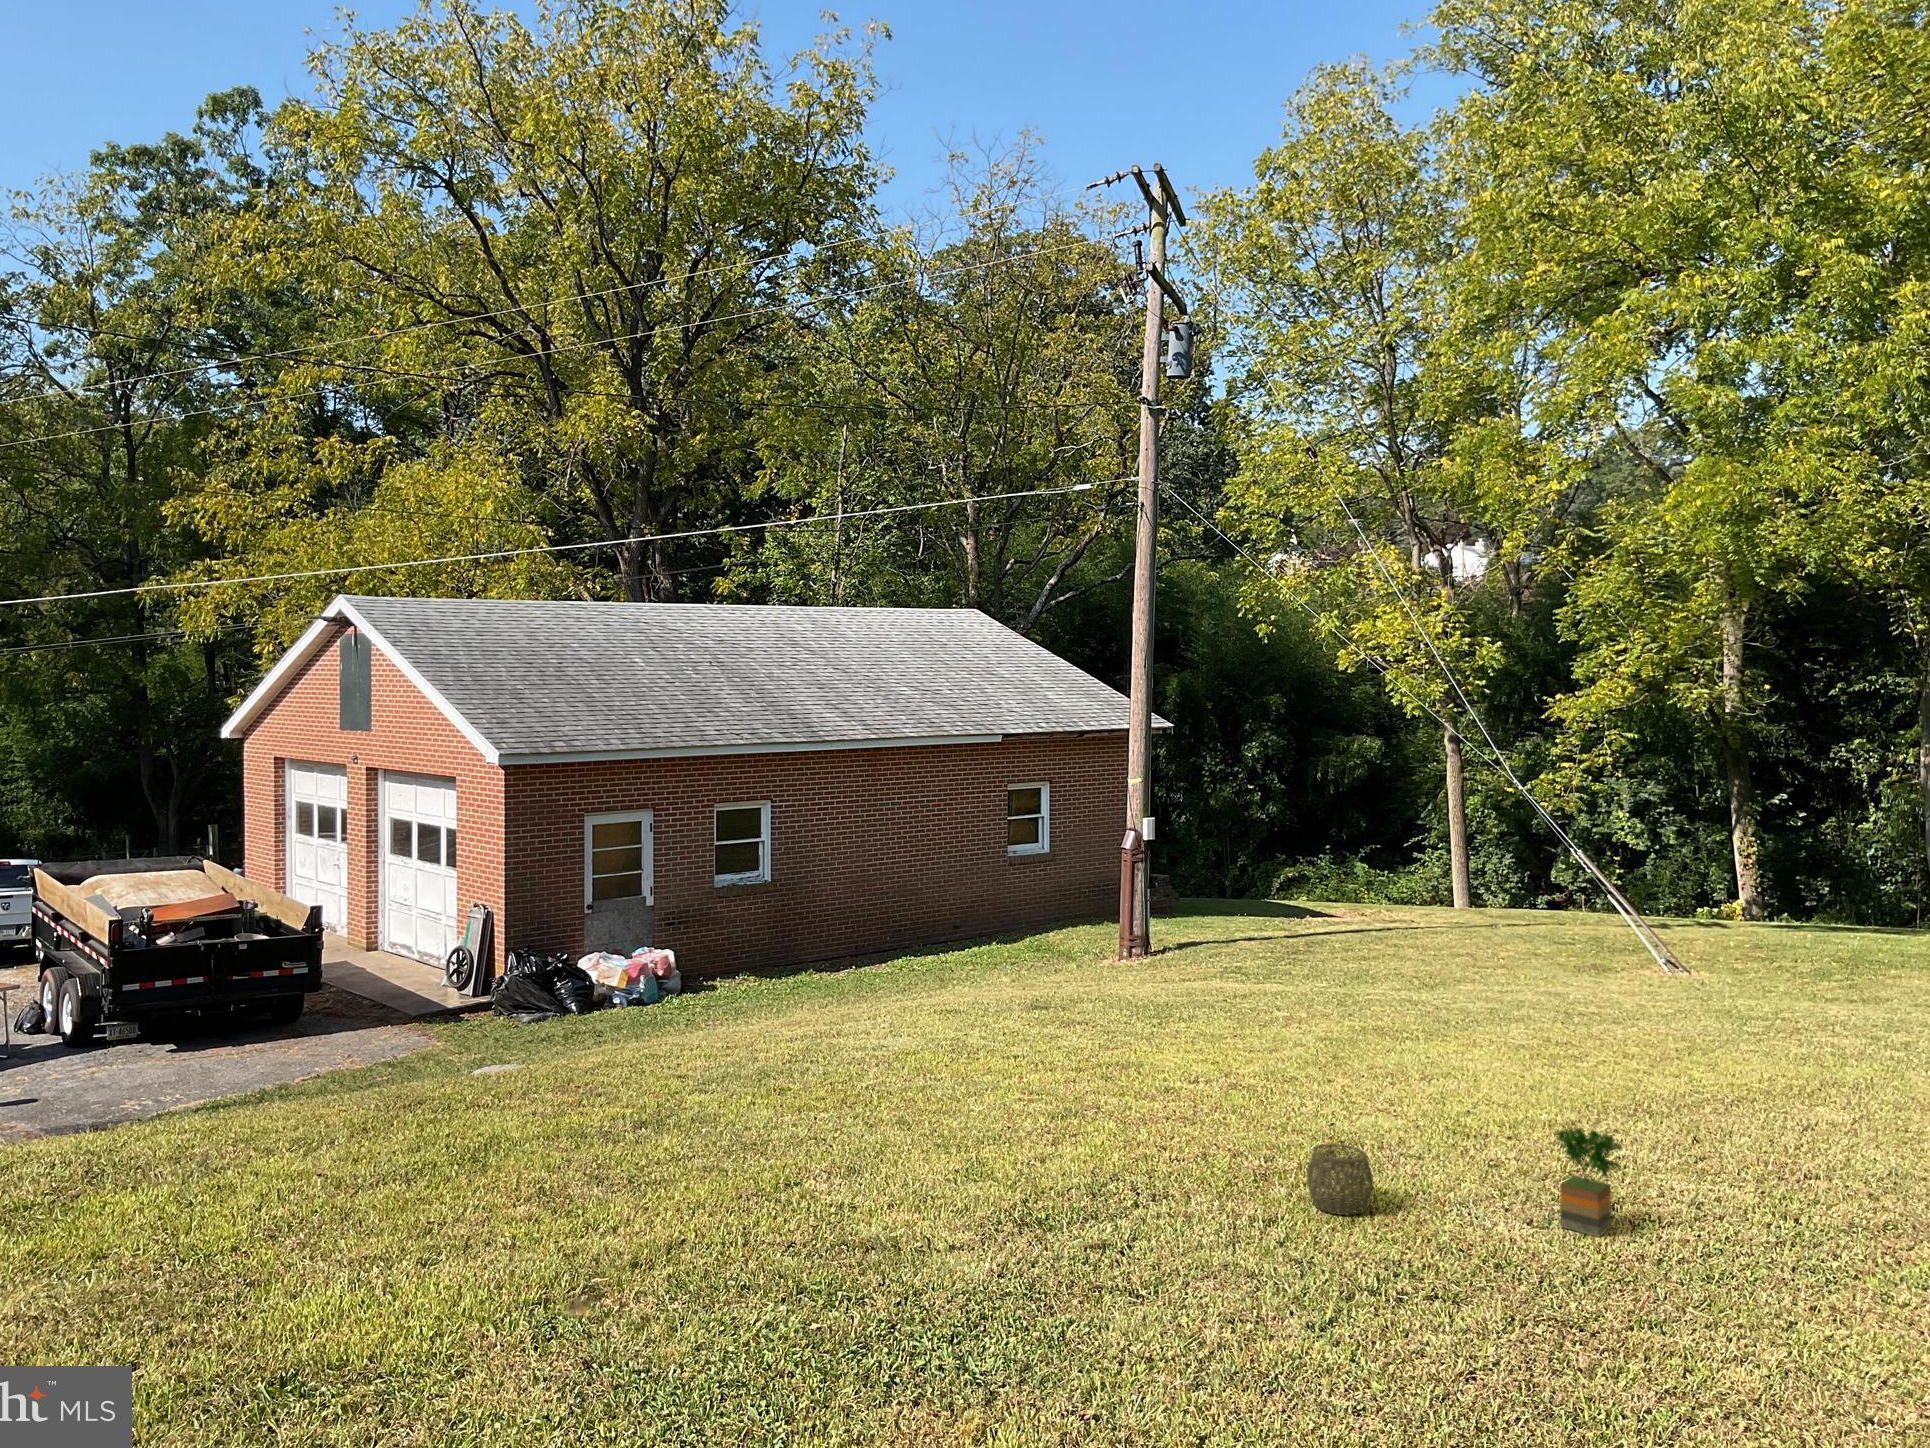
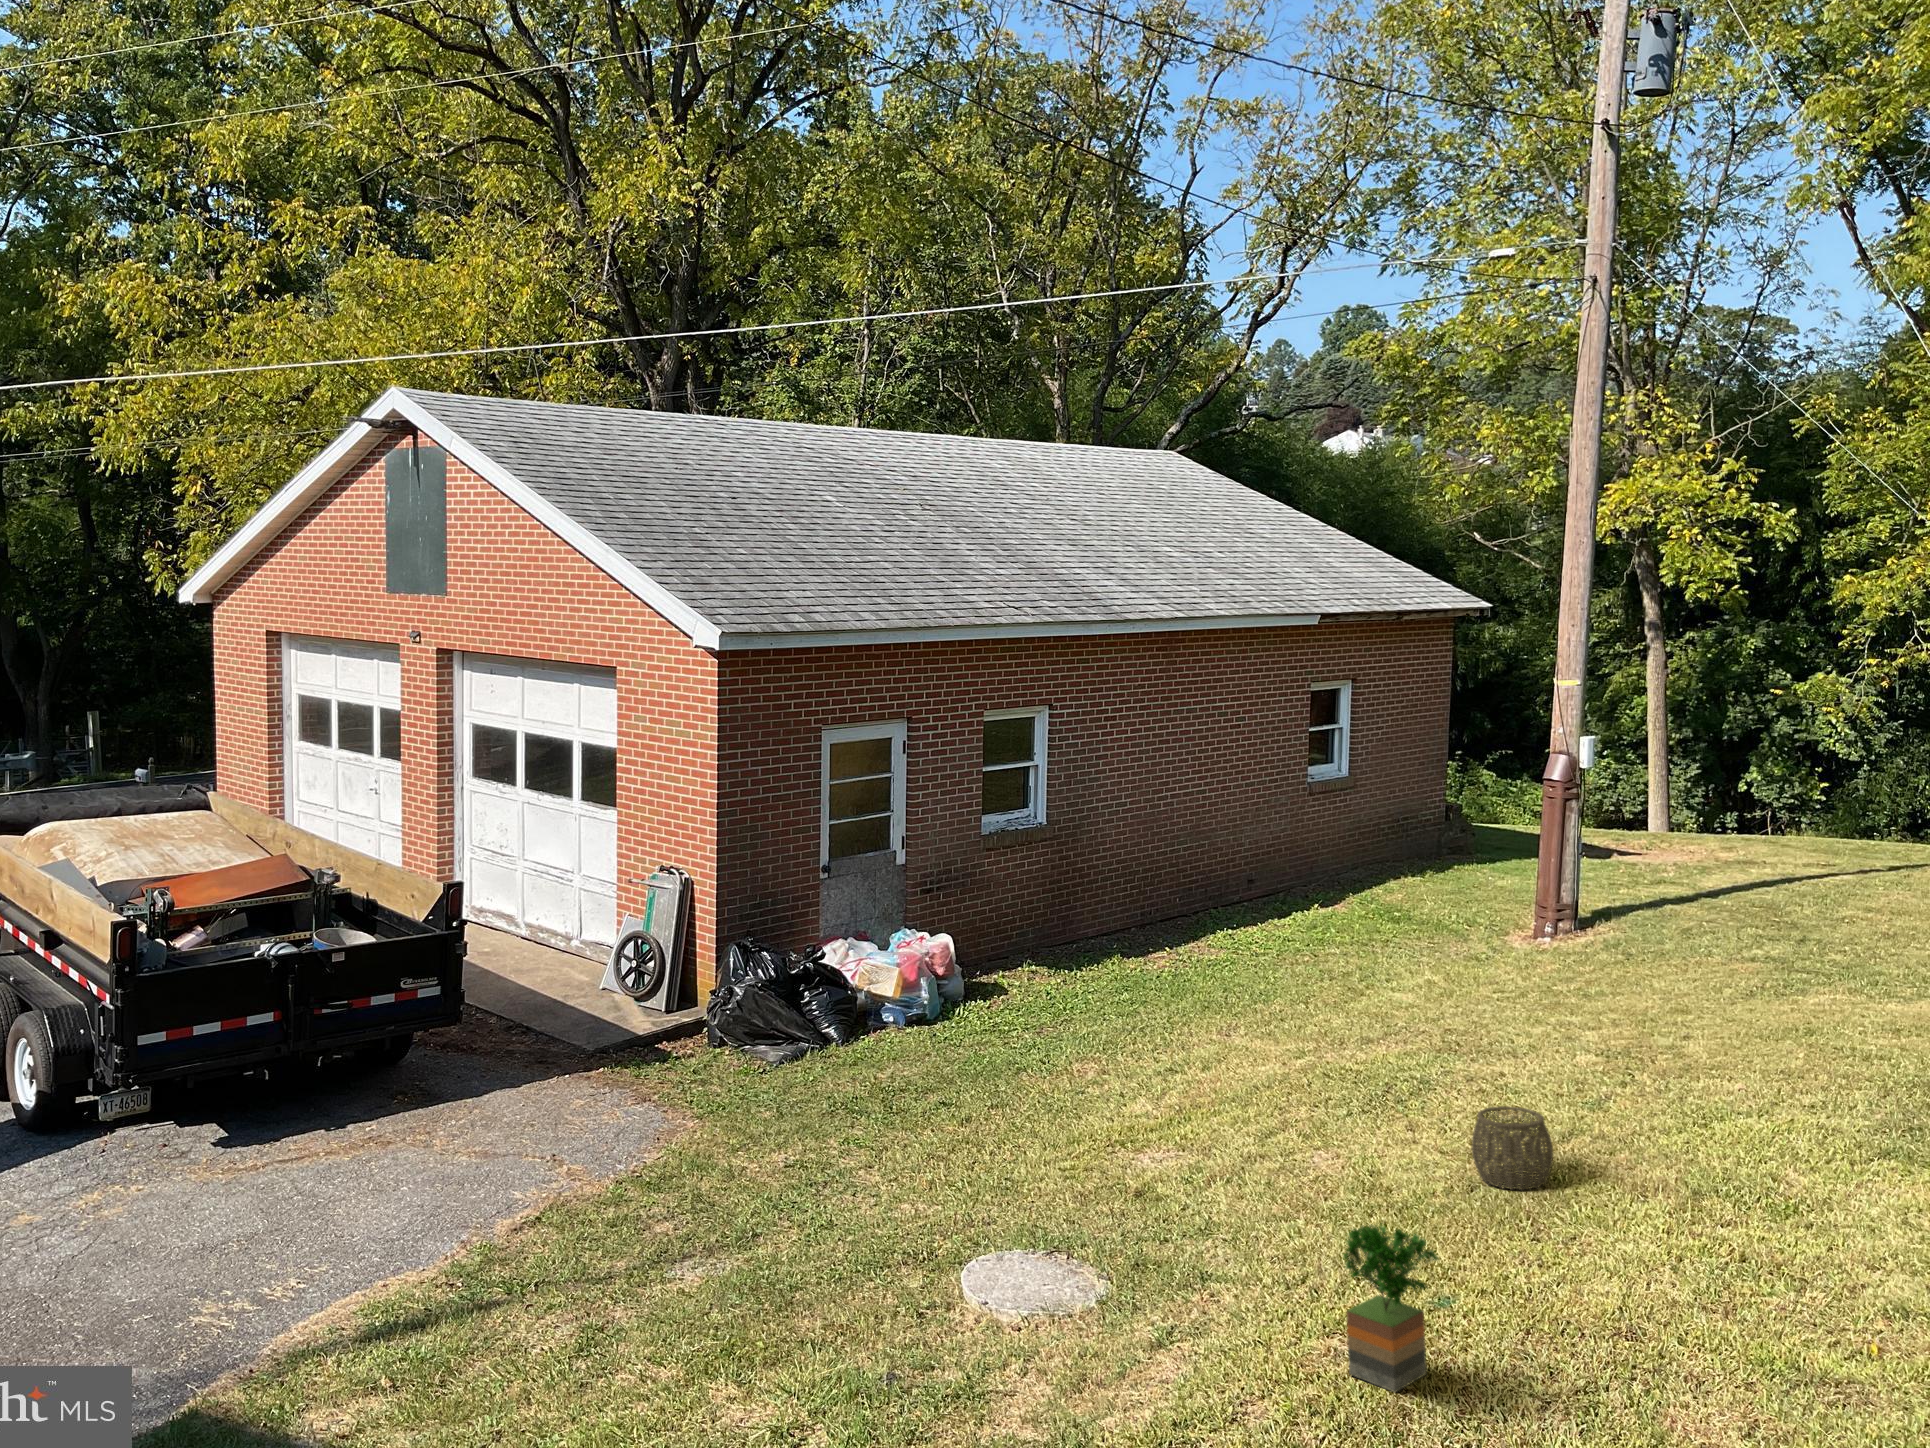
potted tree: present [1556,1127,1623,1237] -> present [1343,1223,1439,1392]

